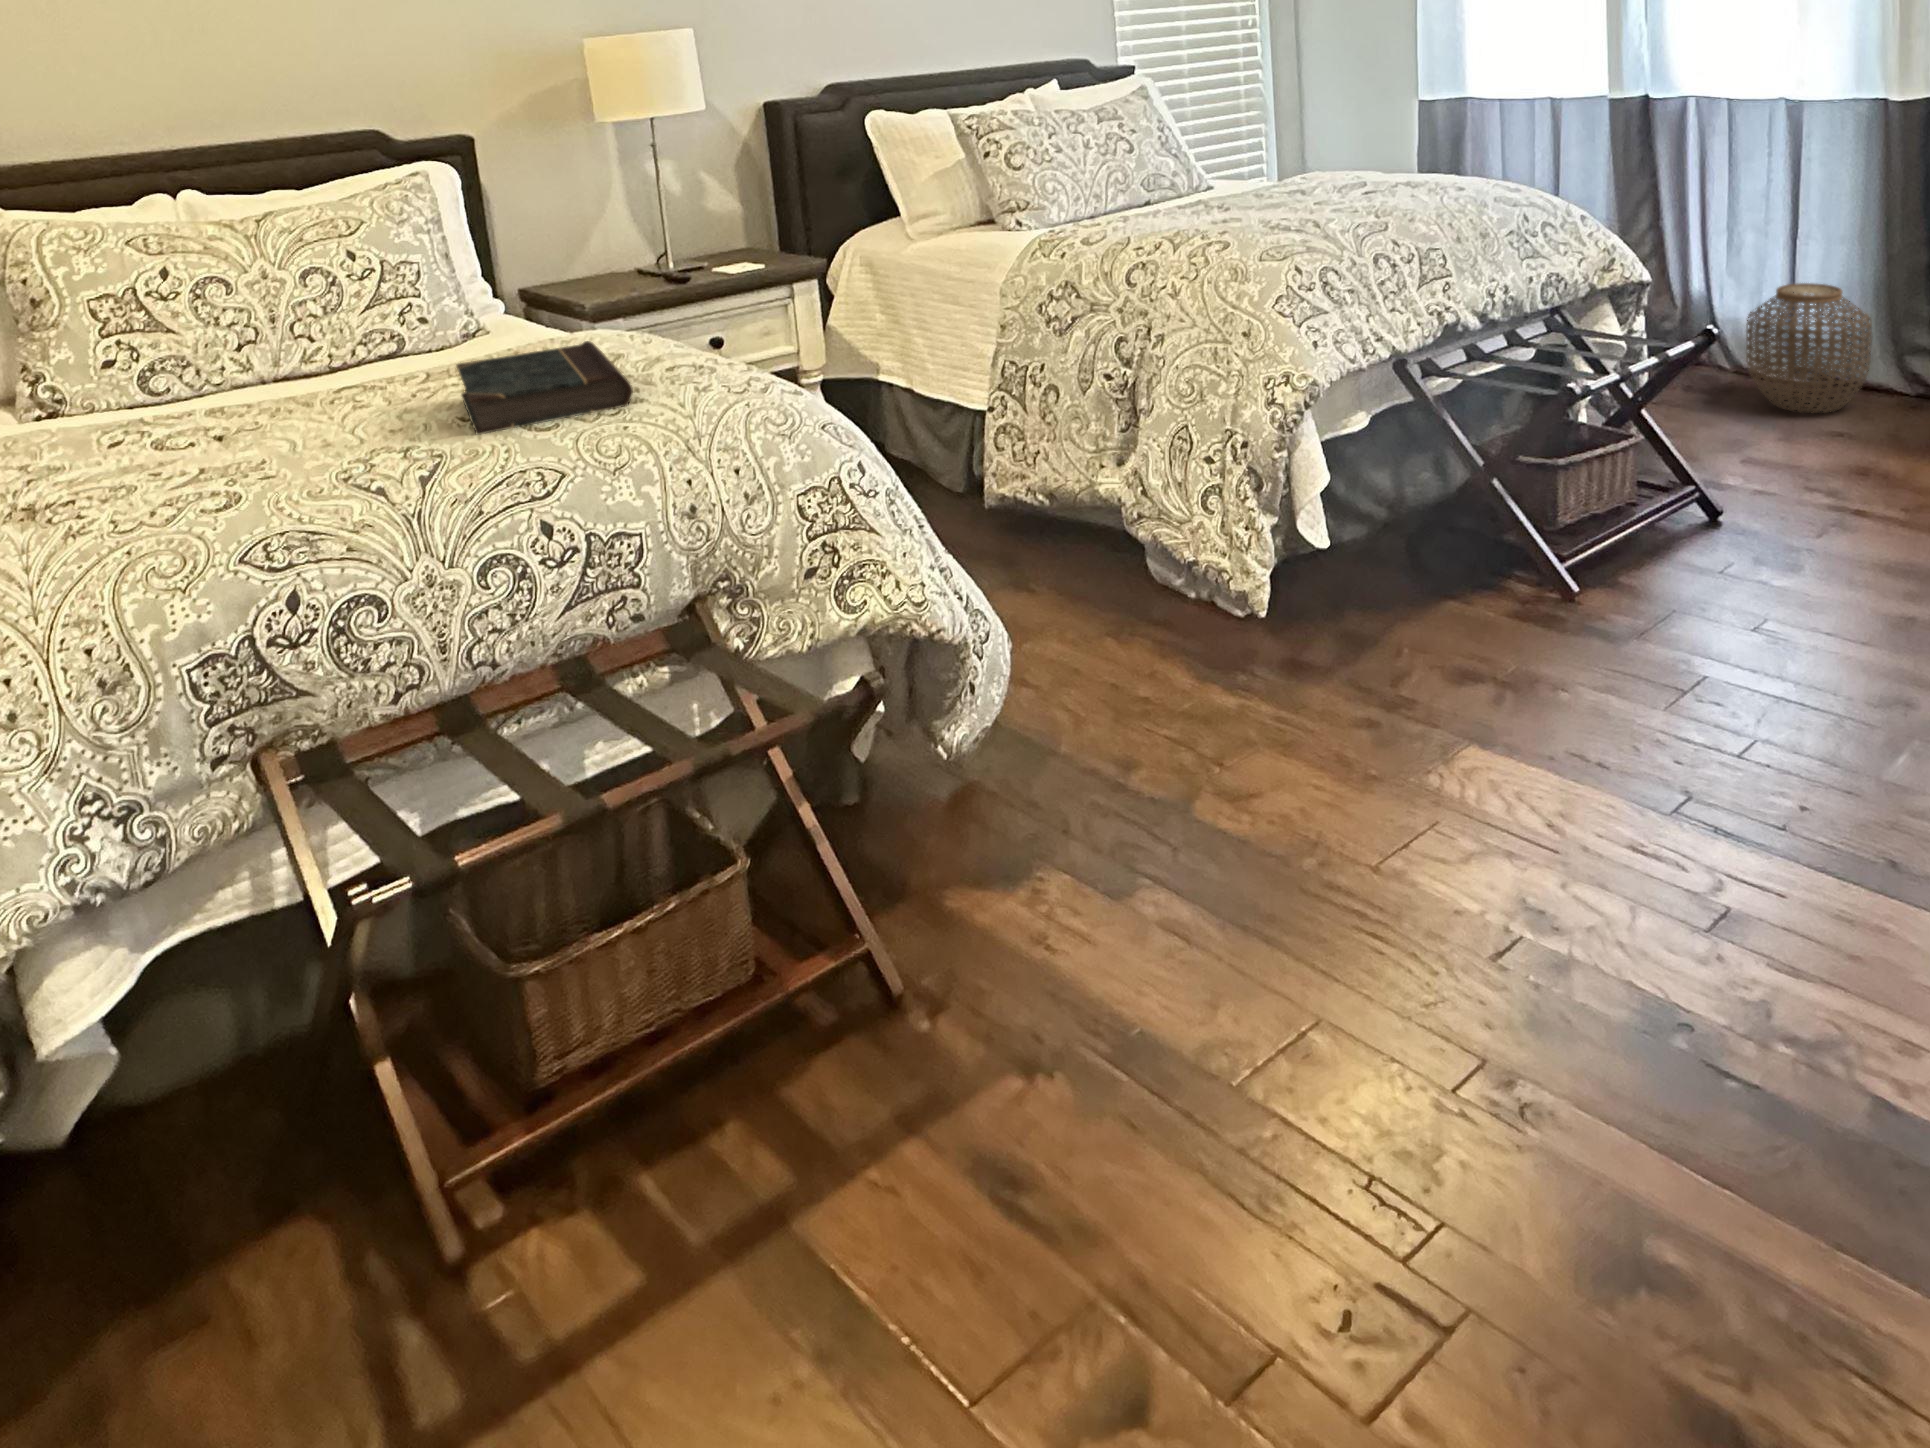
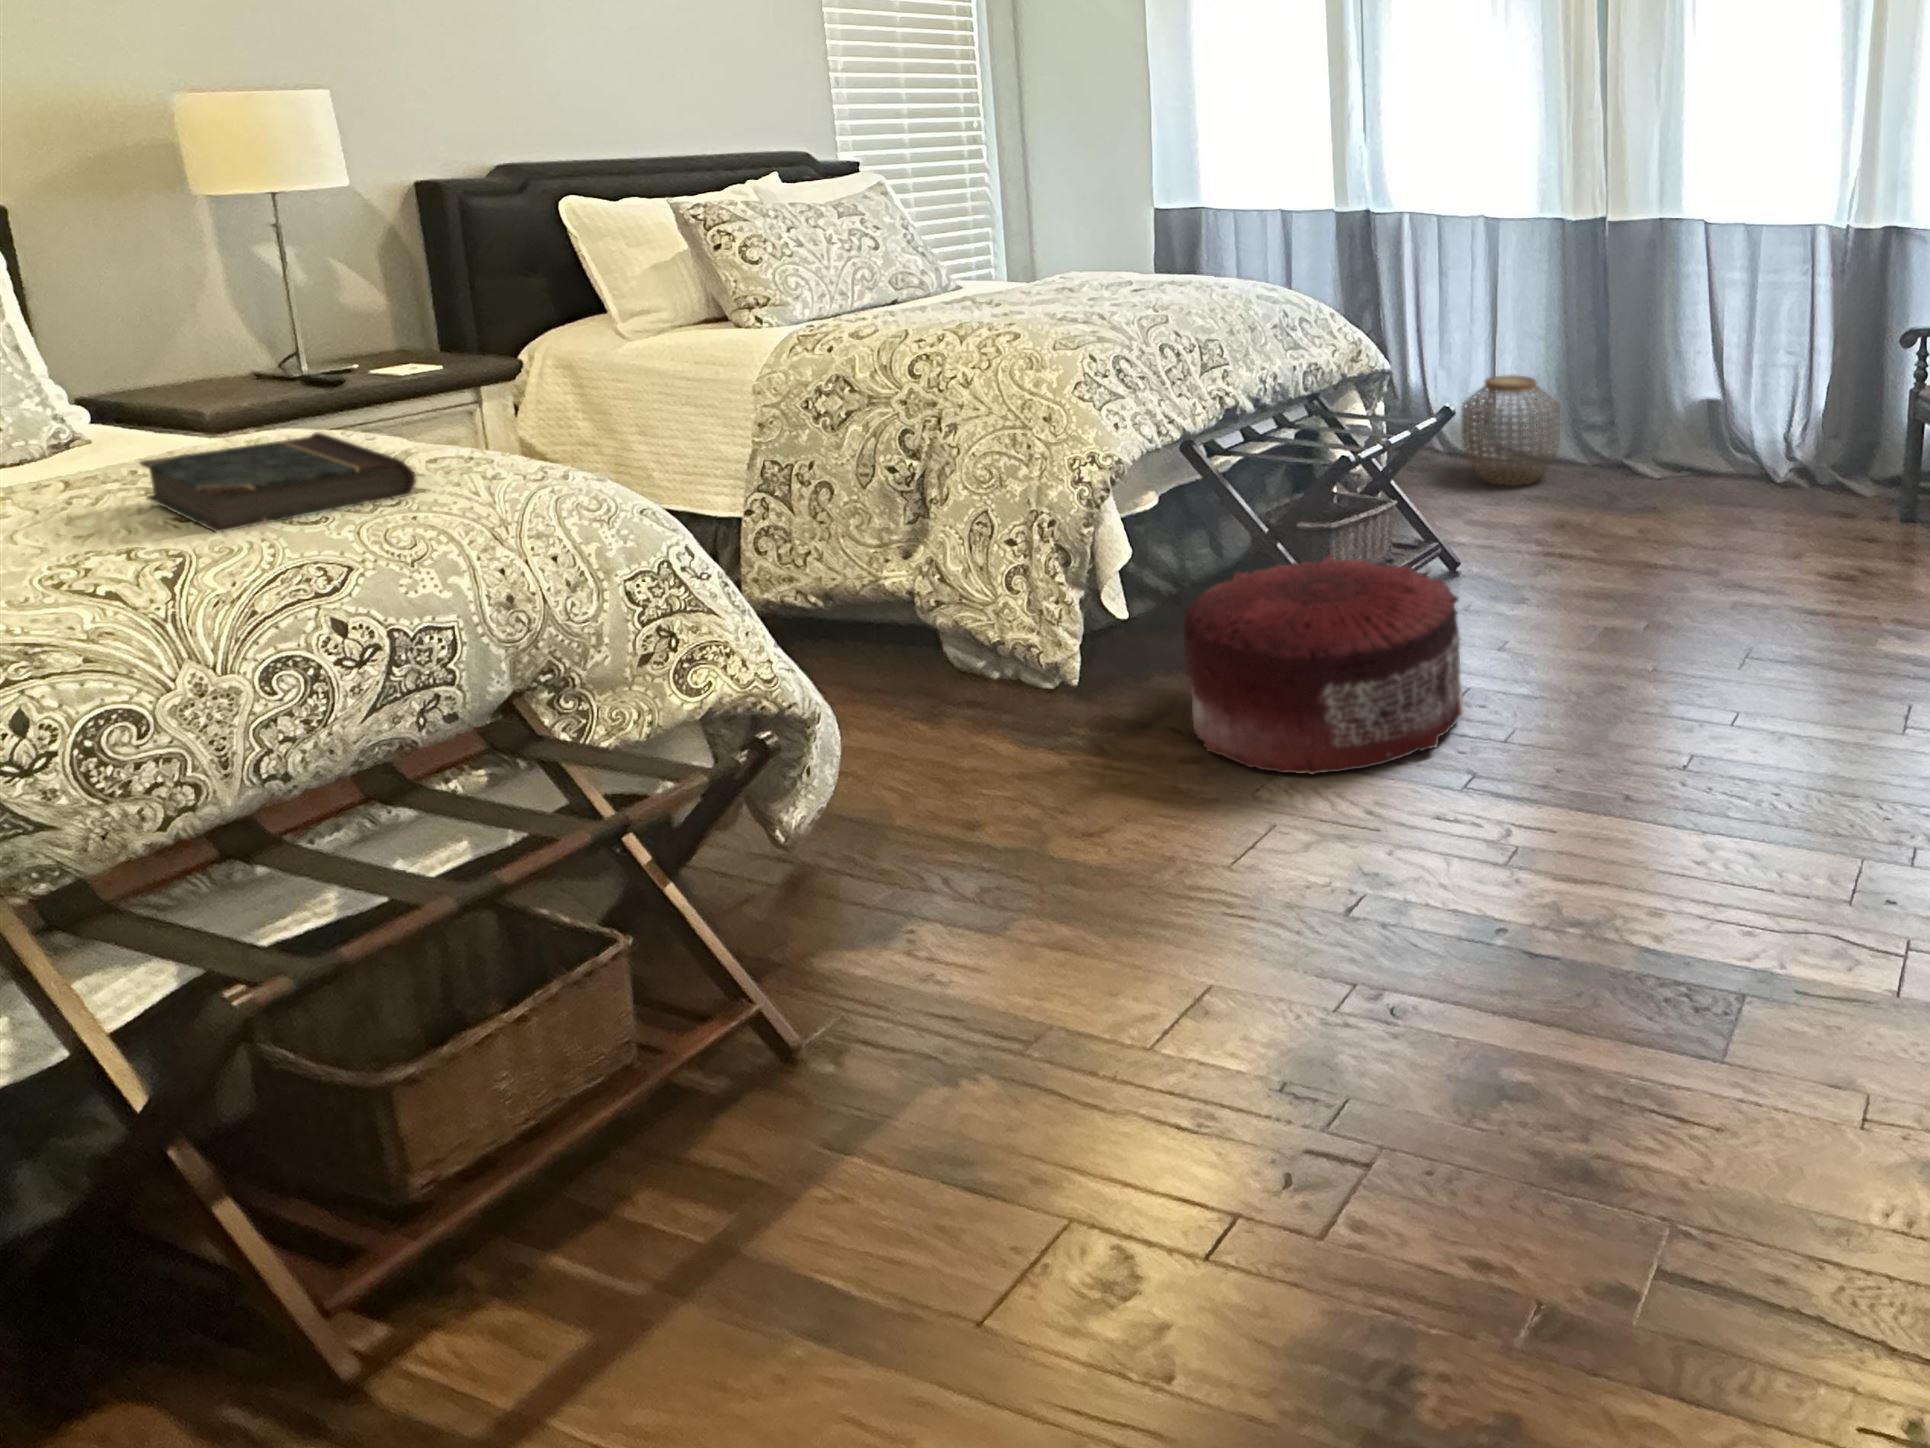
pouf: none [1361,499,1688,764] -> present [1183,556,1463,775]

